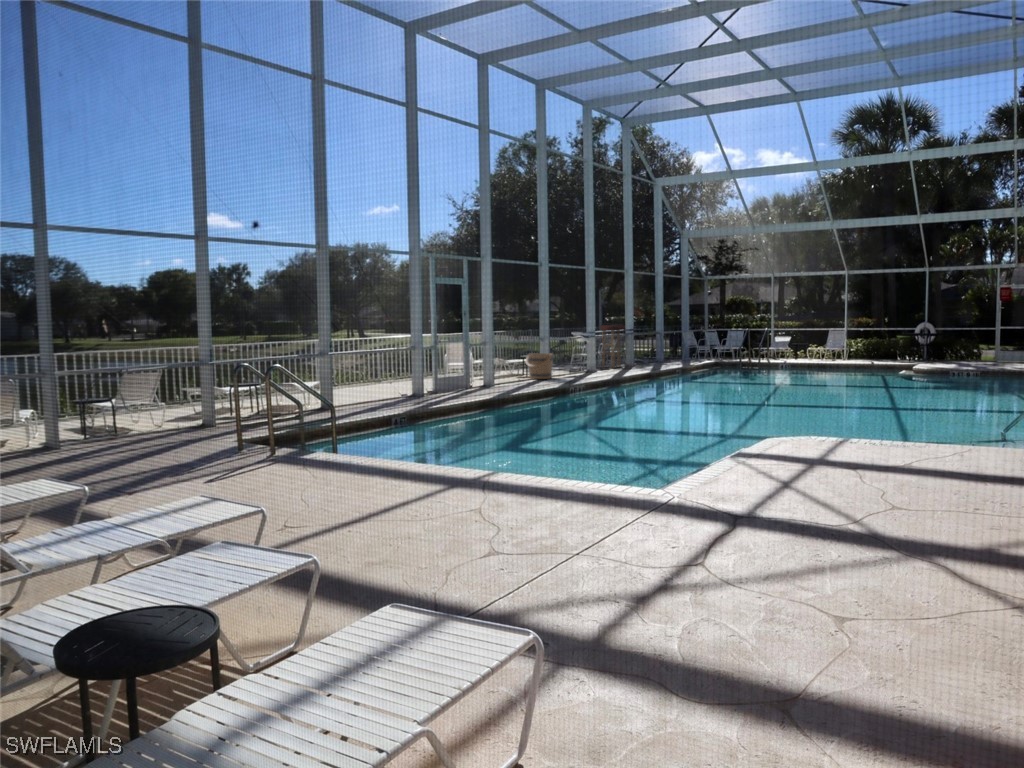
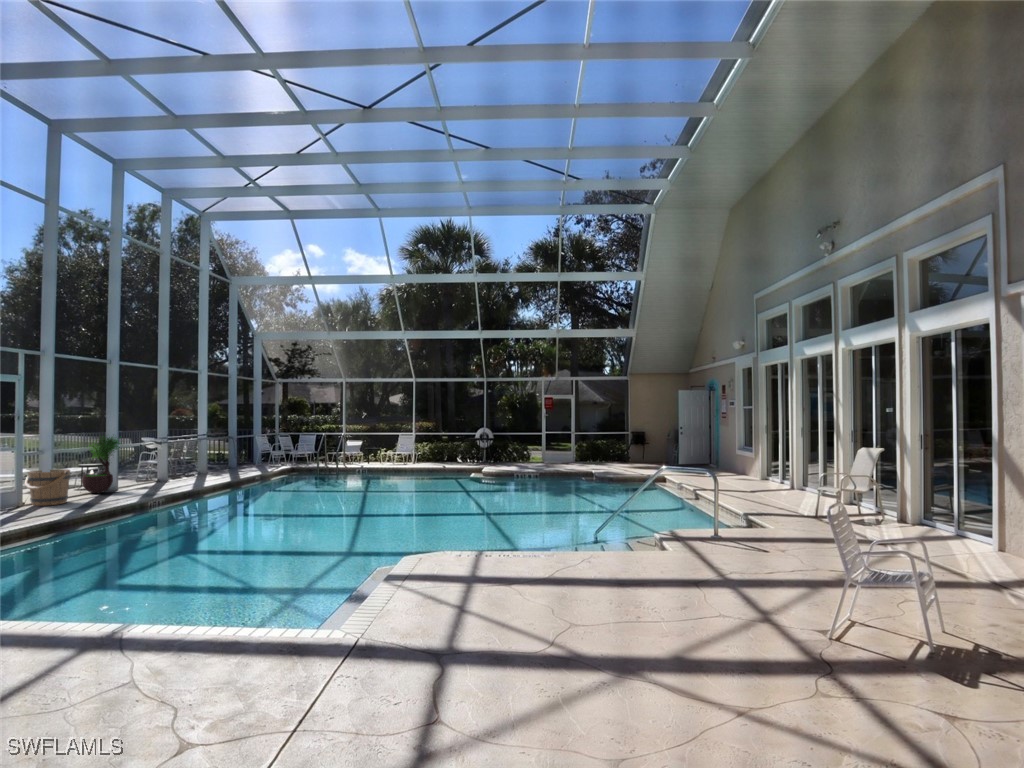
potted tree: none [558,324,586,373] -> present [82,436,120,493]
stool: present [600,325,625,368] -> none [146,431,180,484]

